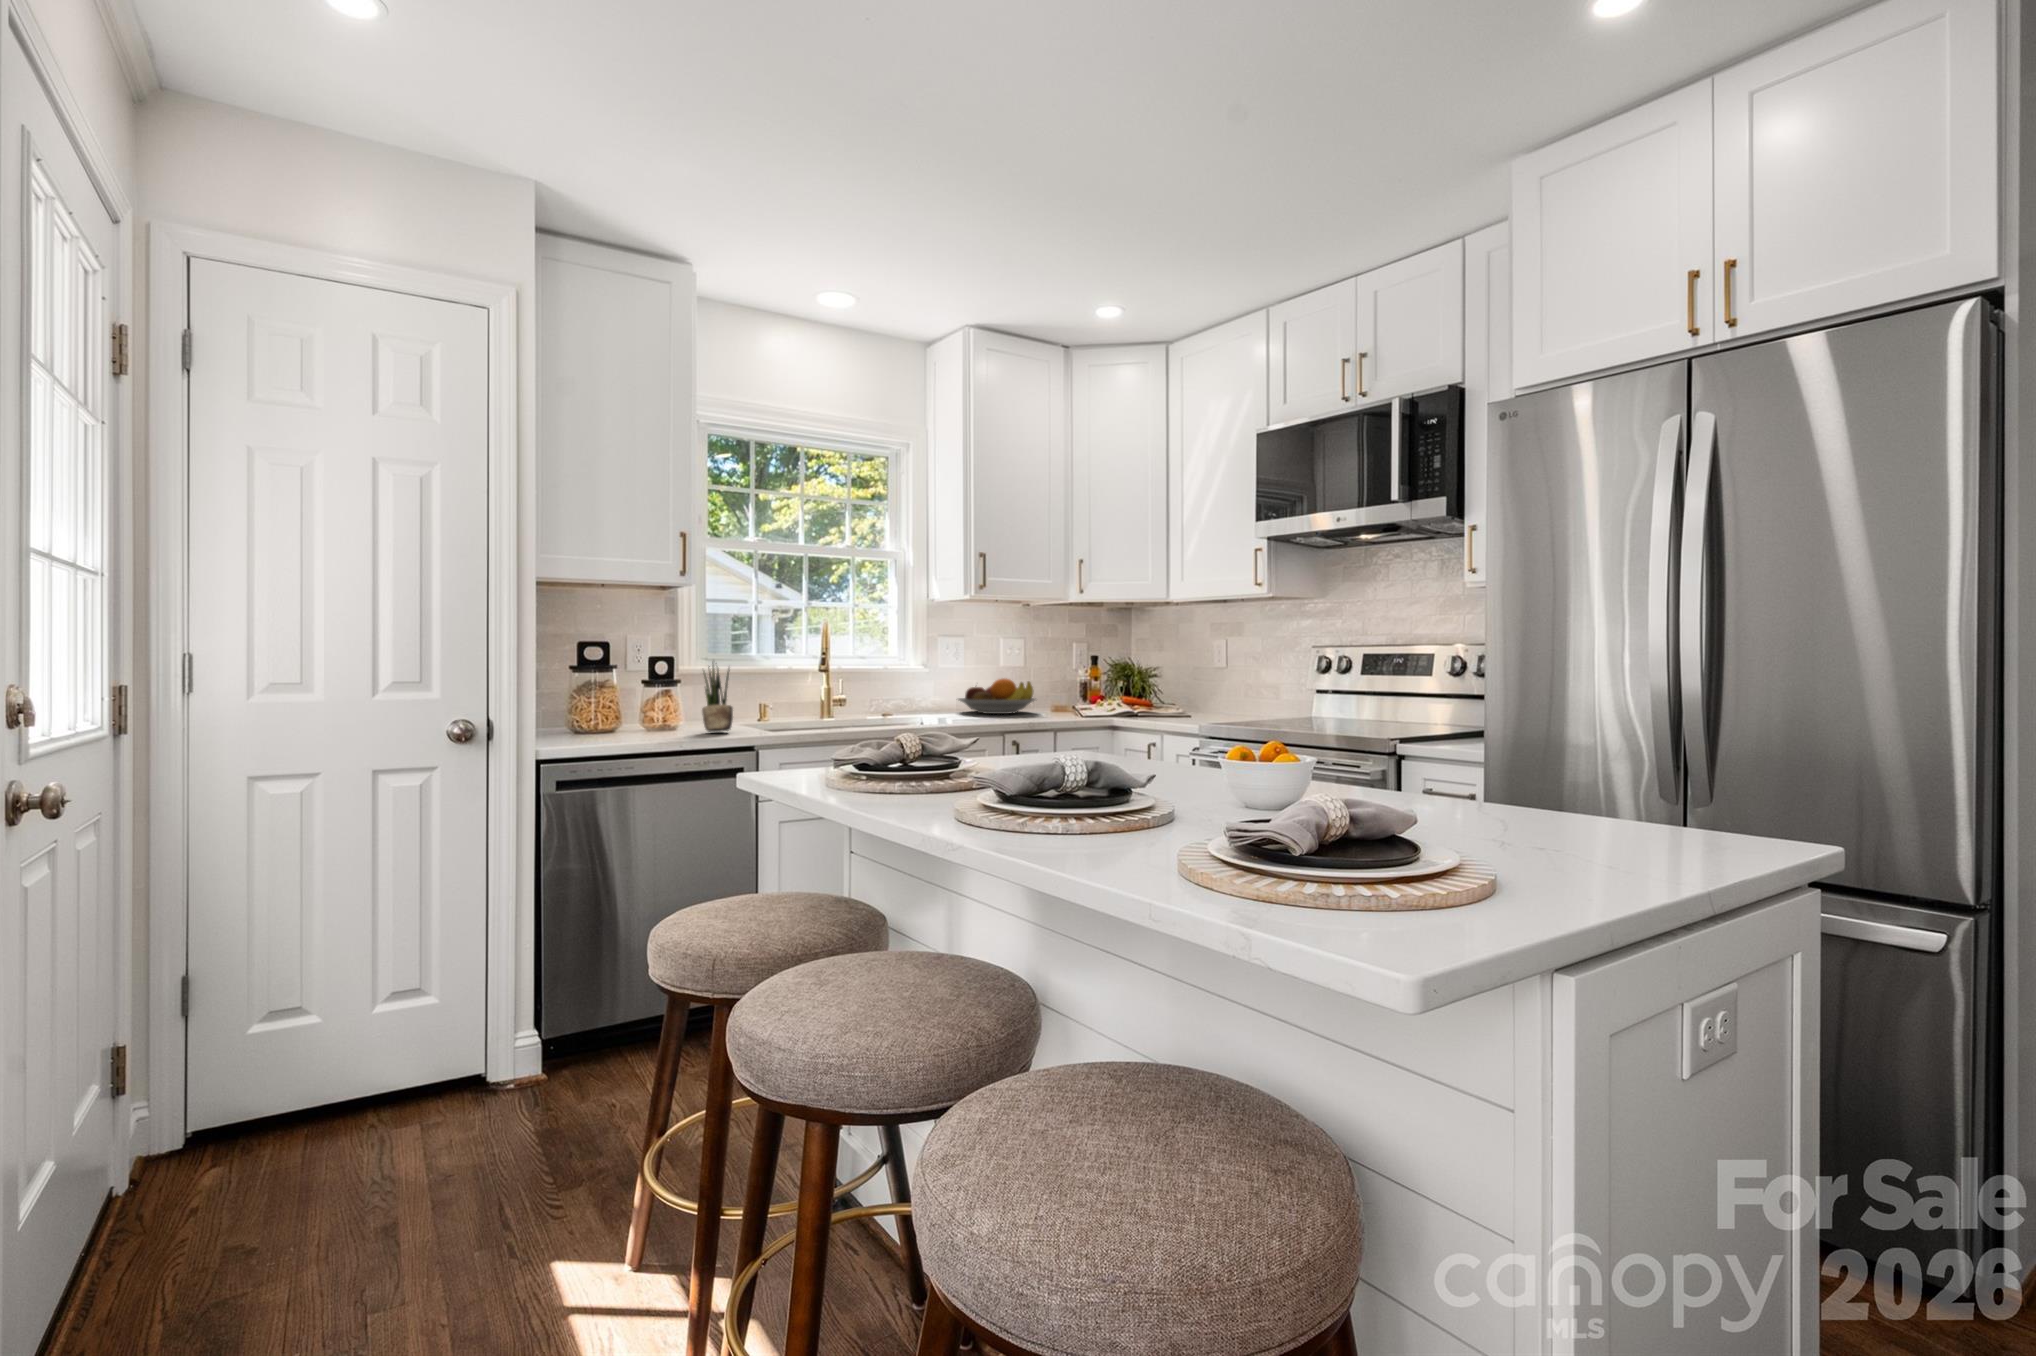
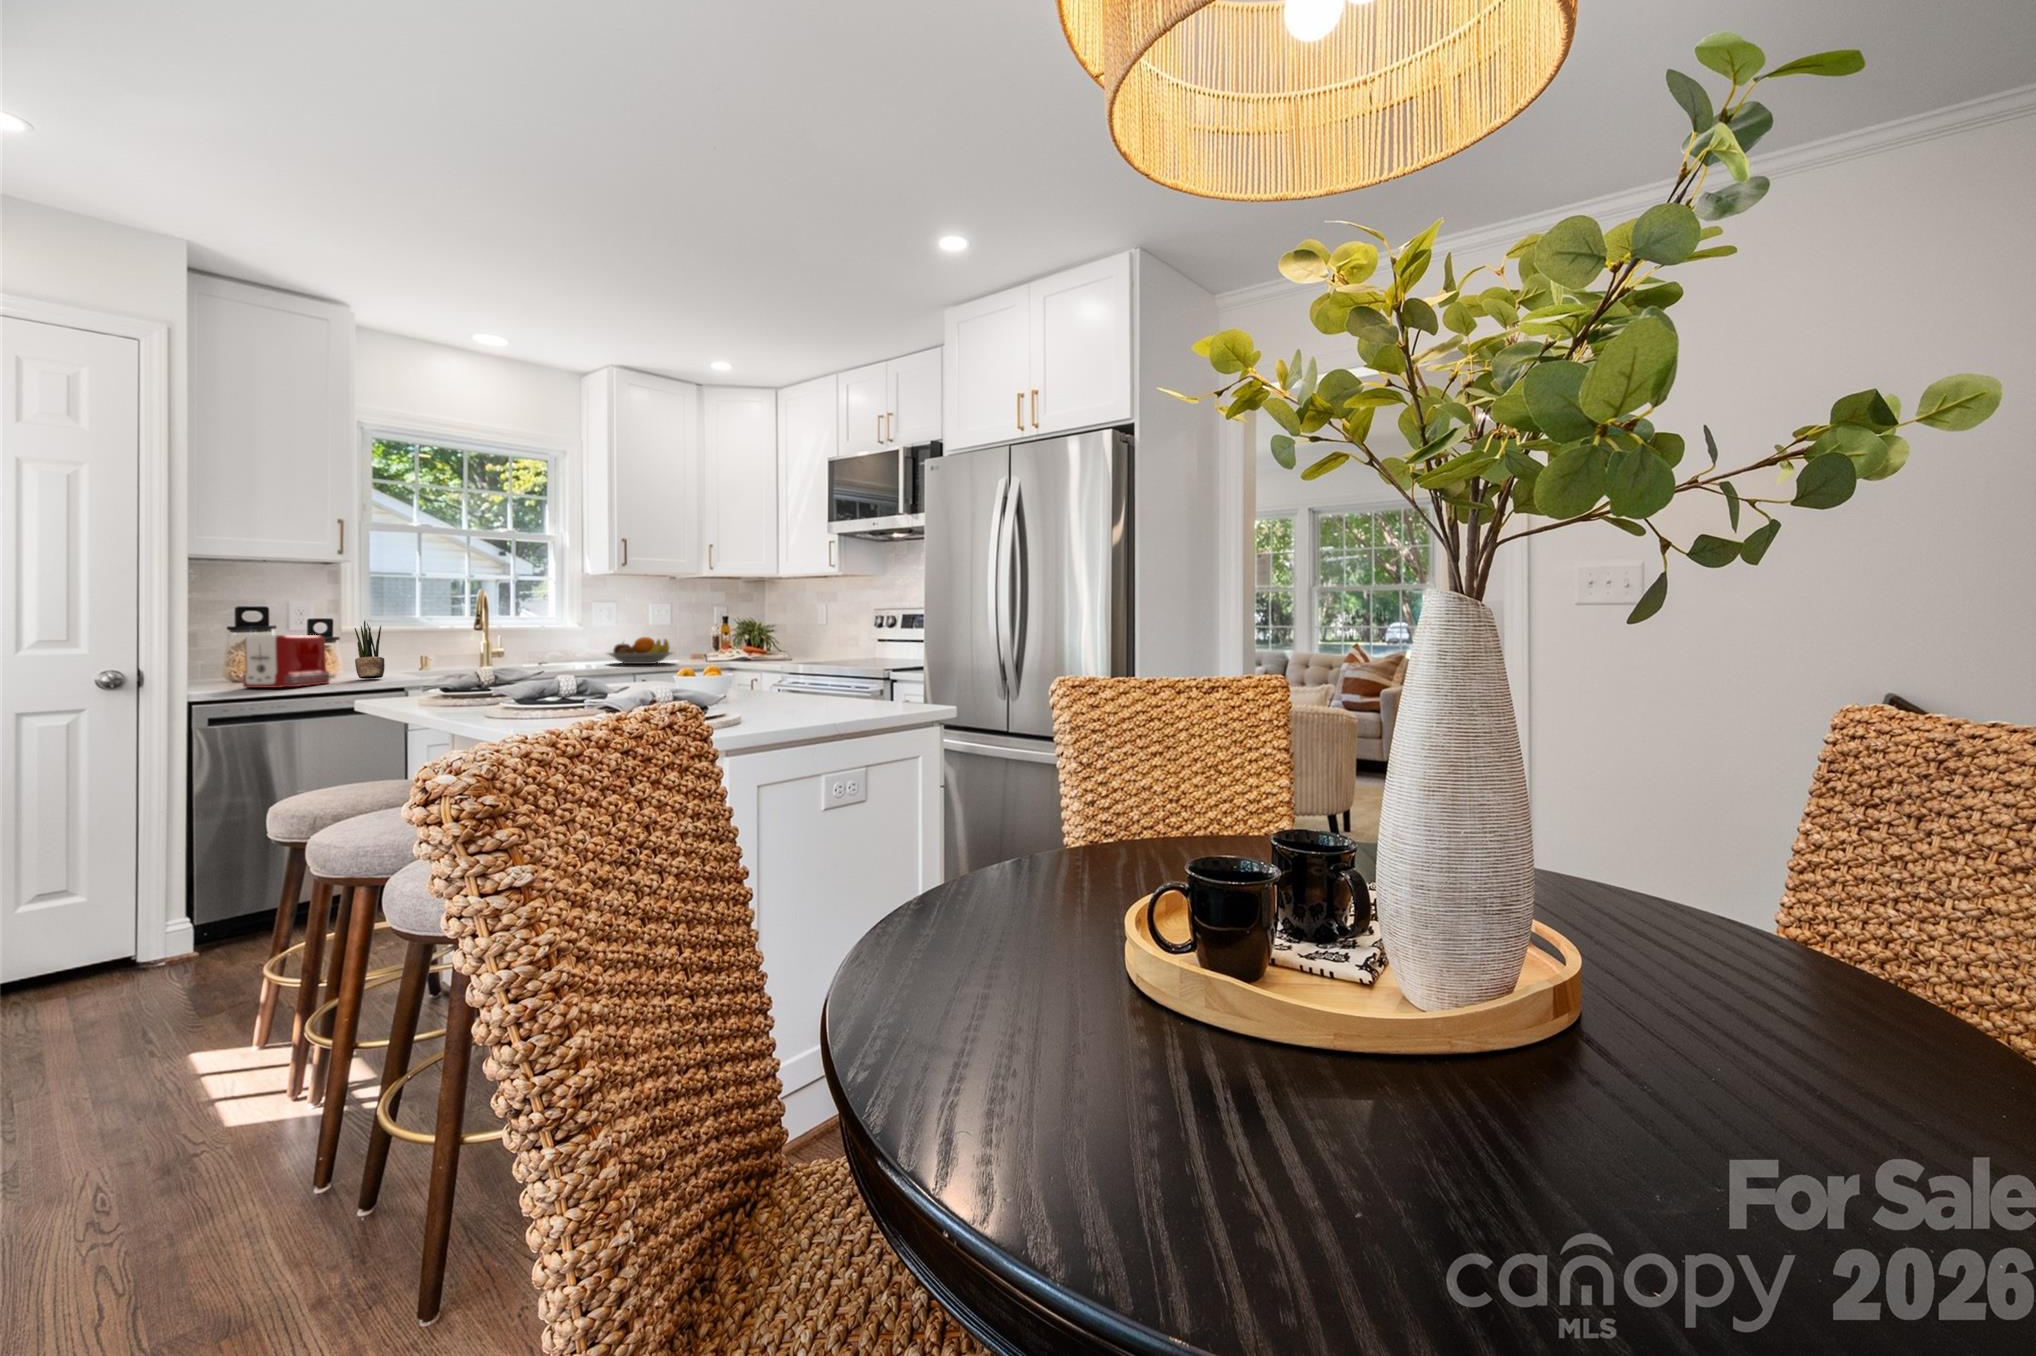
toaster: none [592,678,679,744] -> present [242,635,330,688]

